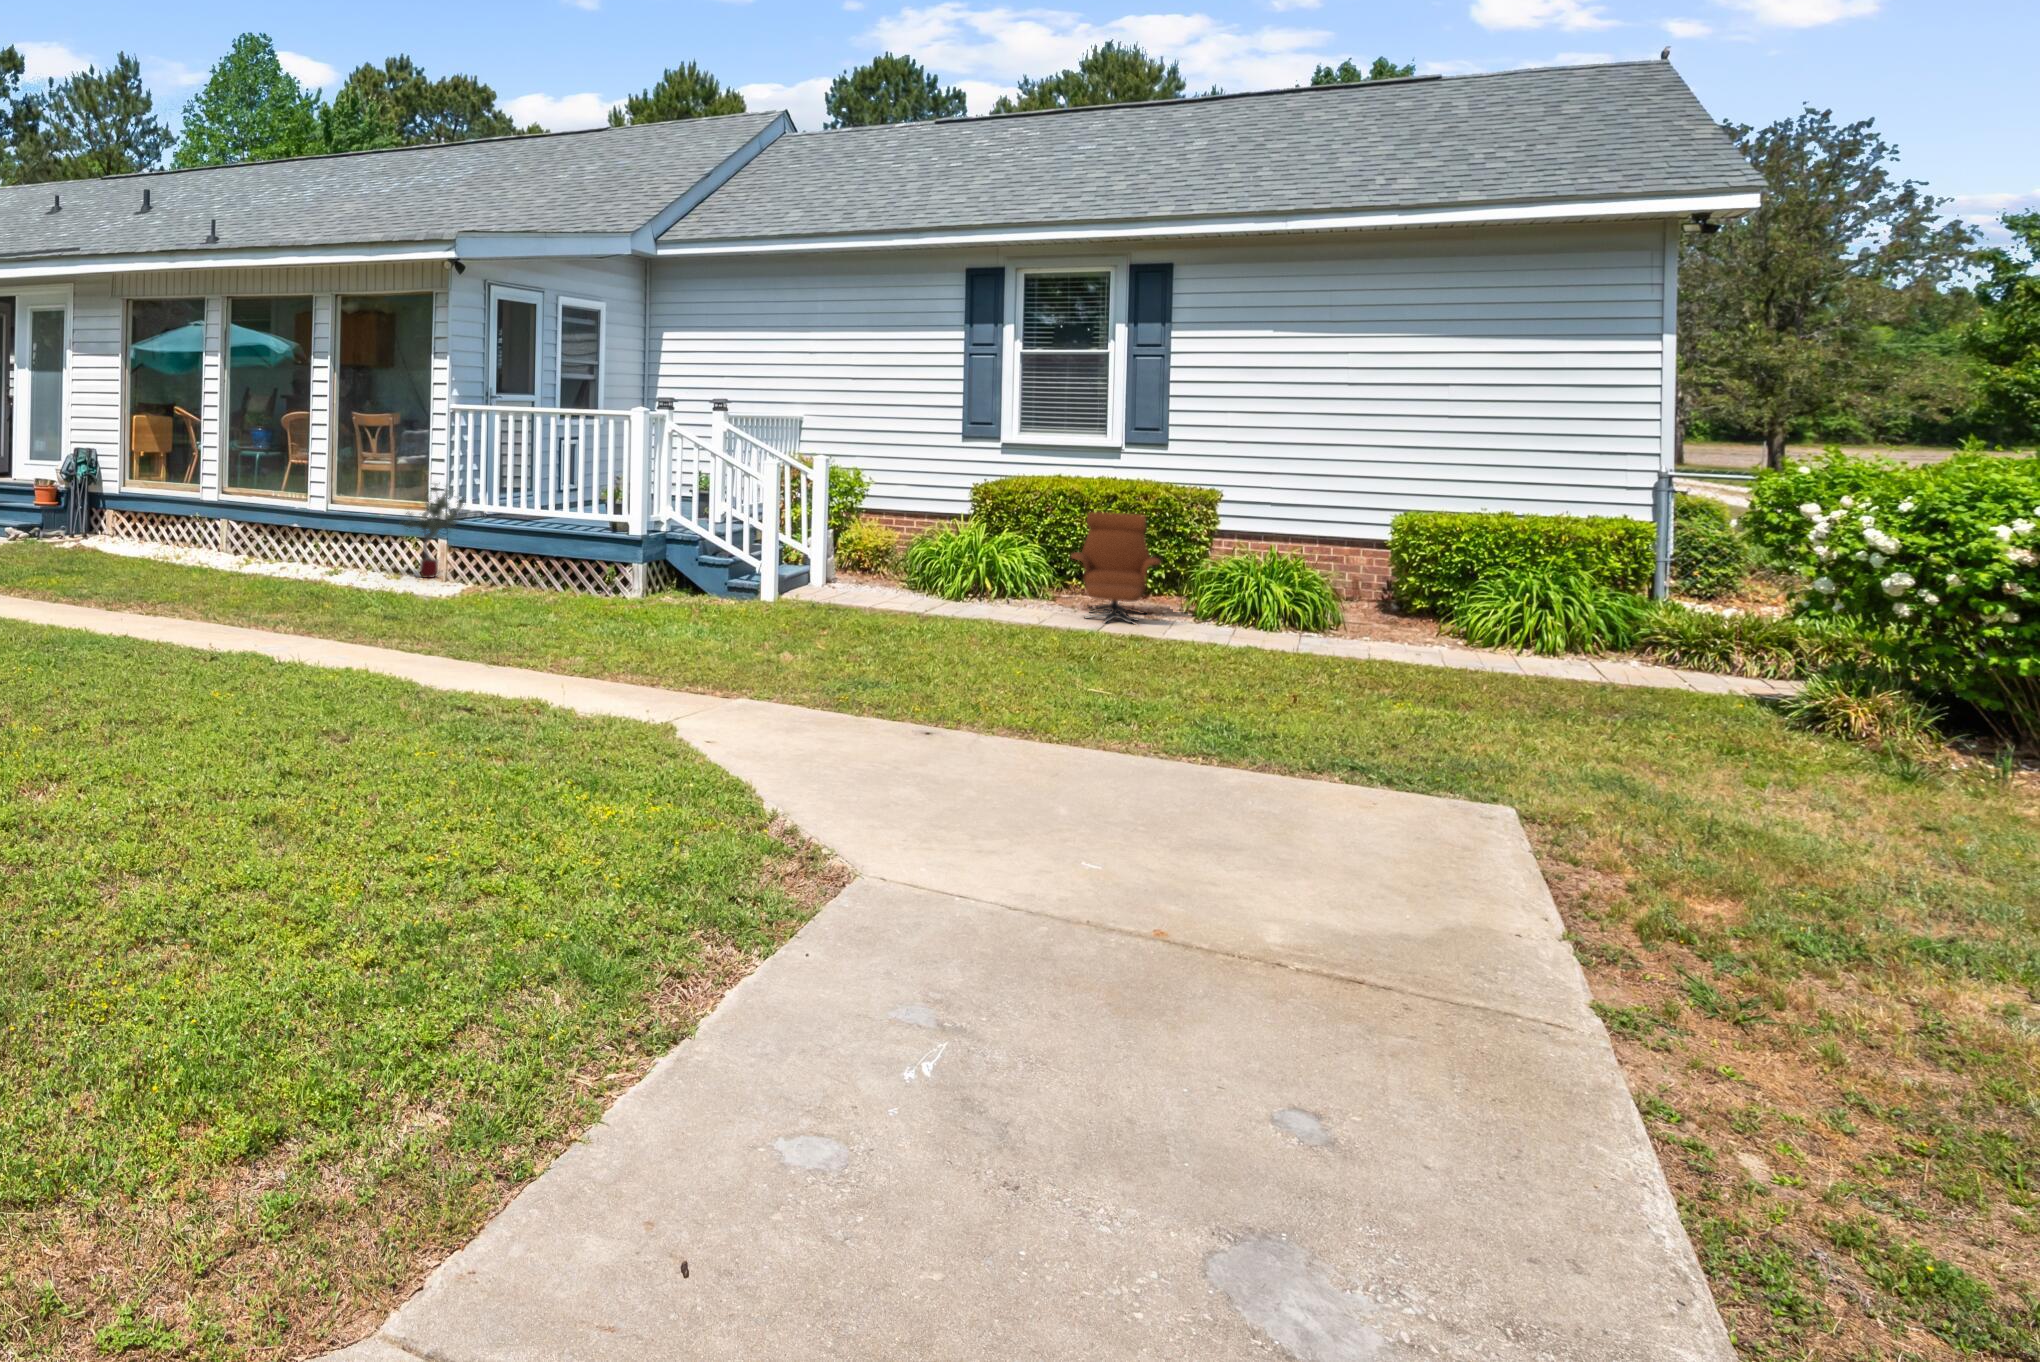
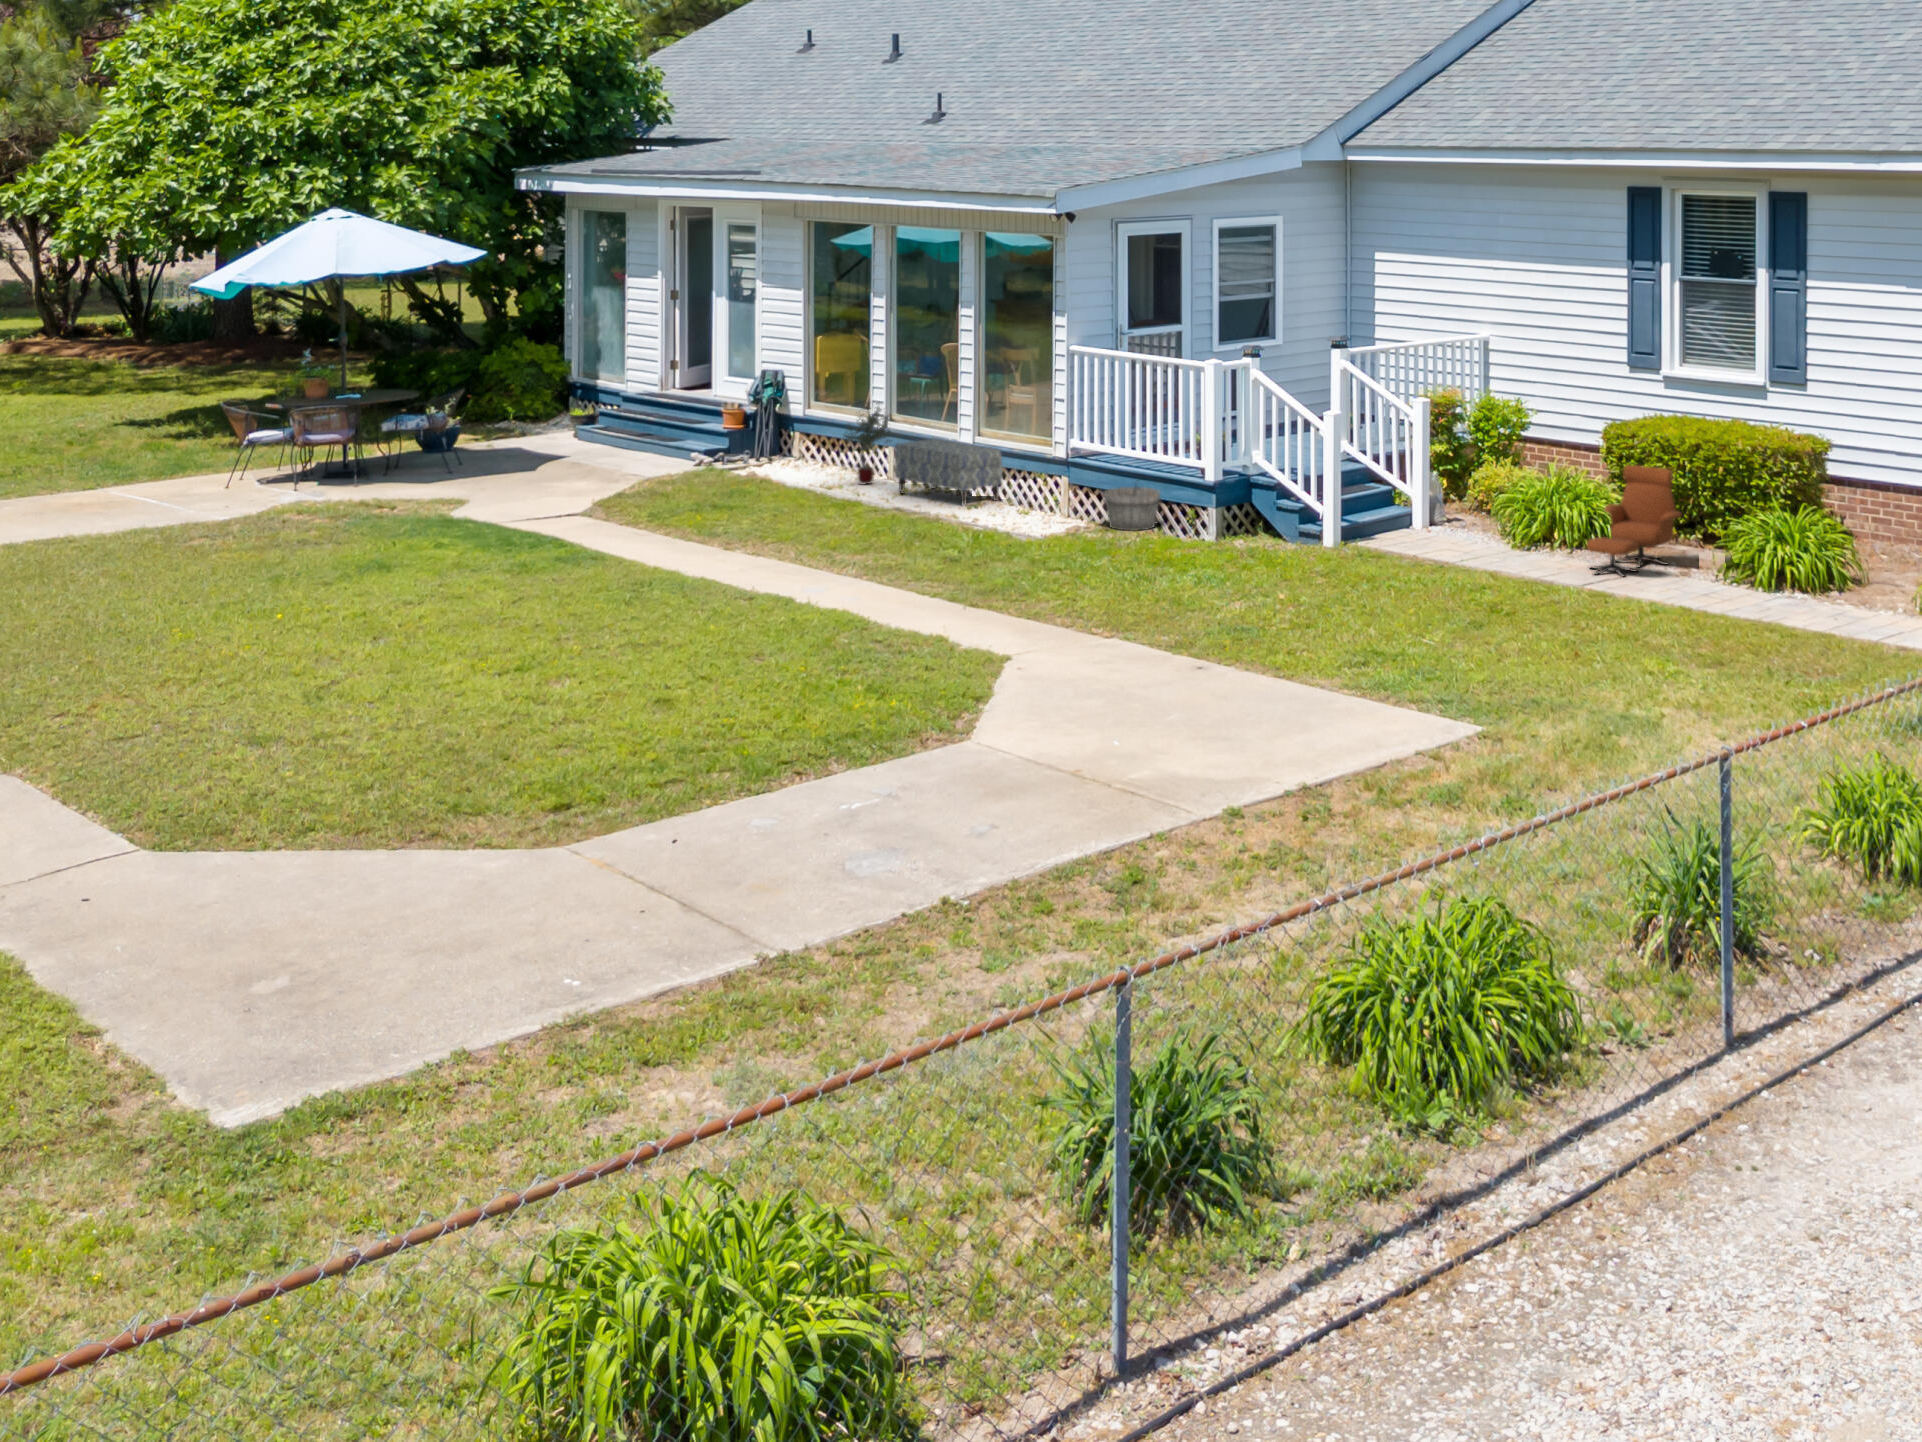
potted tree: present [402,484,464,578] -> present [843,403,892,485]
bench: none [245,505,368,572] -> present [895,438,1002,506]
wooden bucket: none [512,535,573,590] -> present [1104,480,1161,531]

